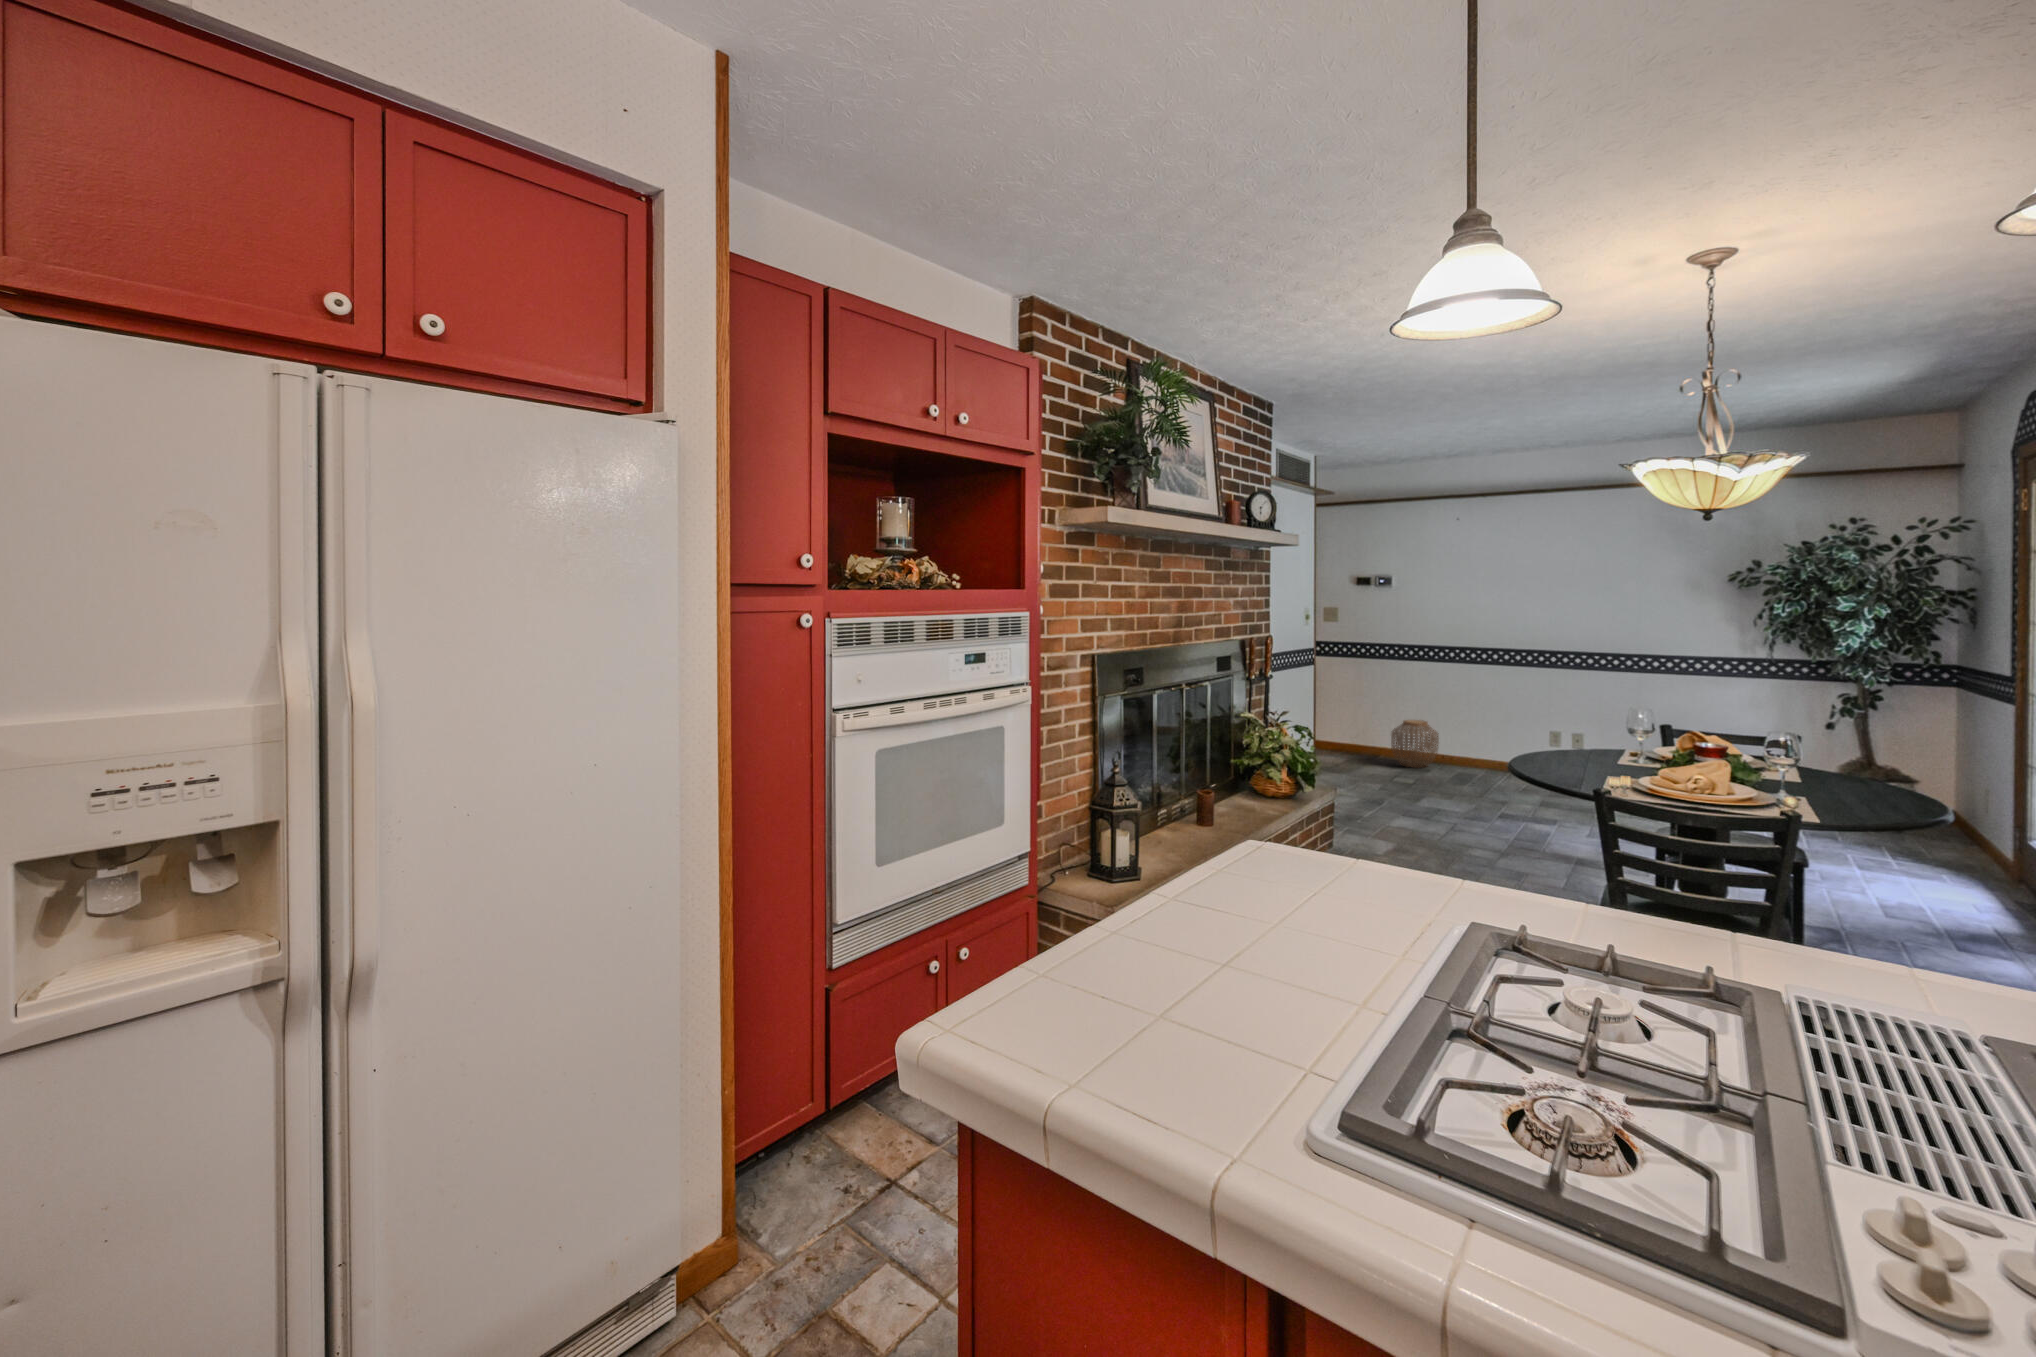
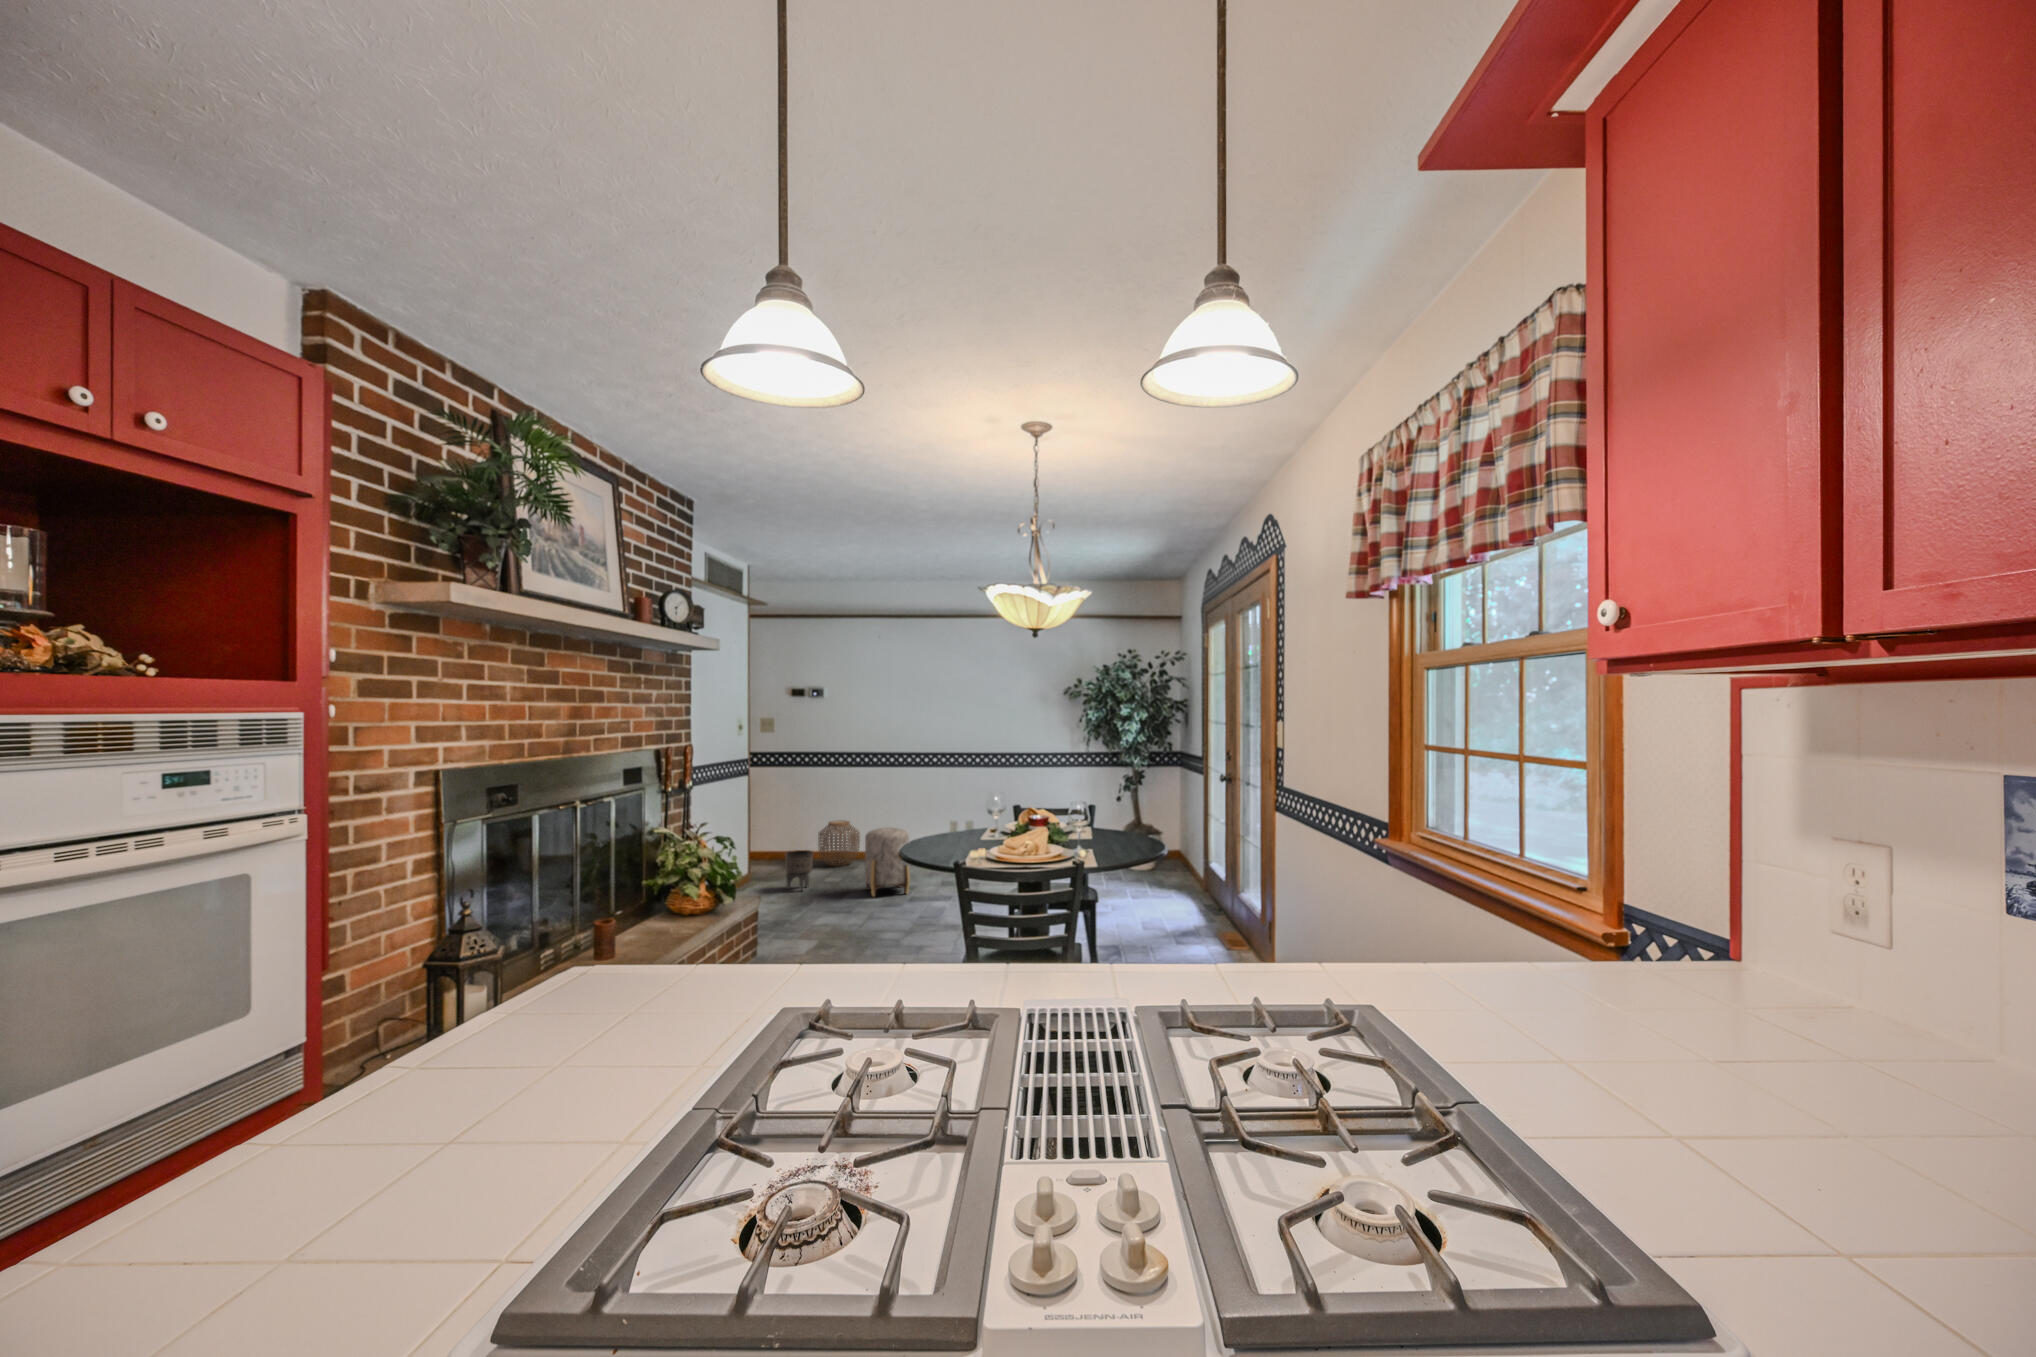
stool: none [1445,732,1501,806] -> present [865,827,910,897]
planter: none [1357,747,1387,788] -> present [785,850,813,891]

